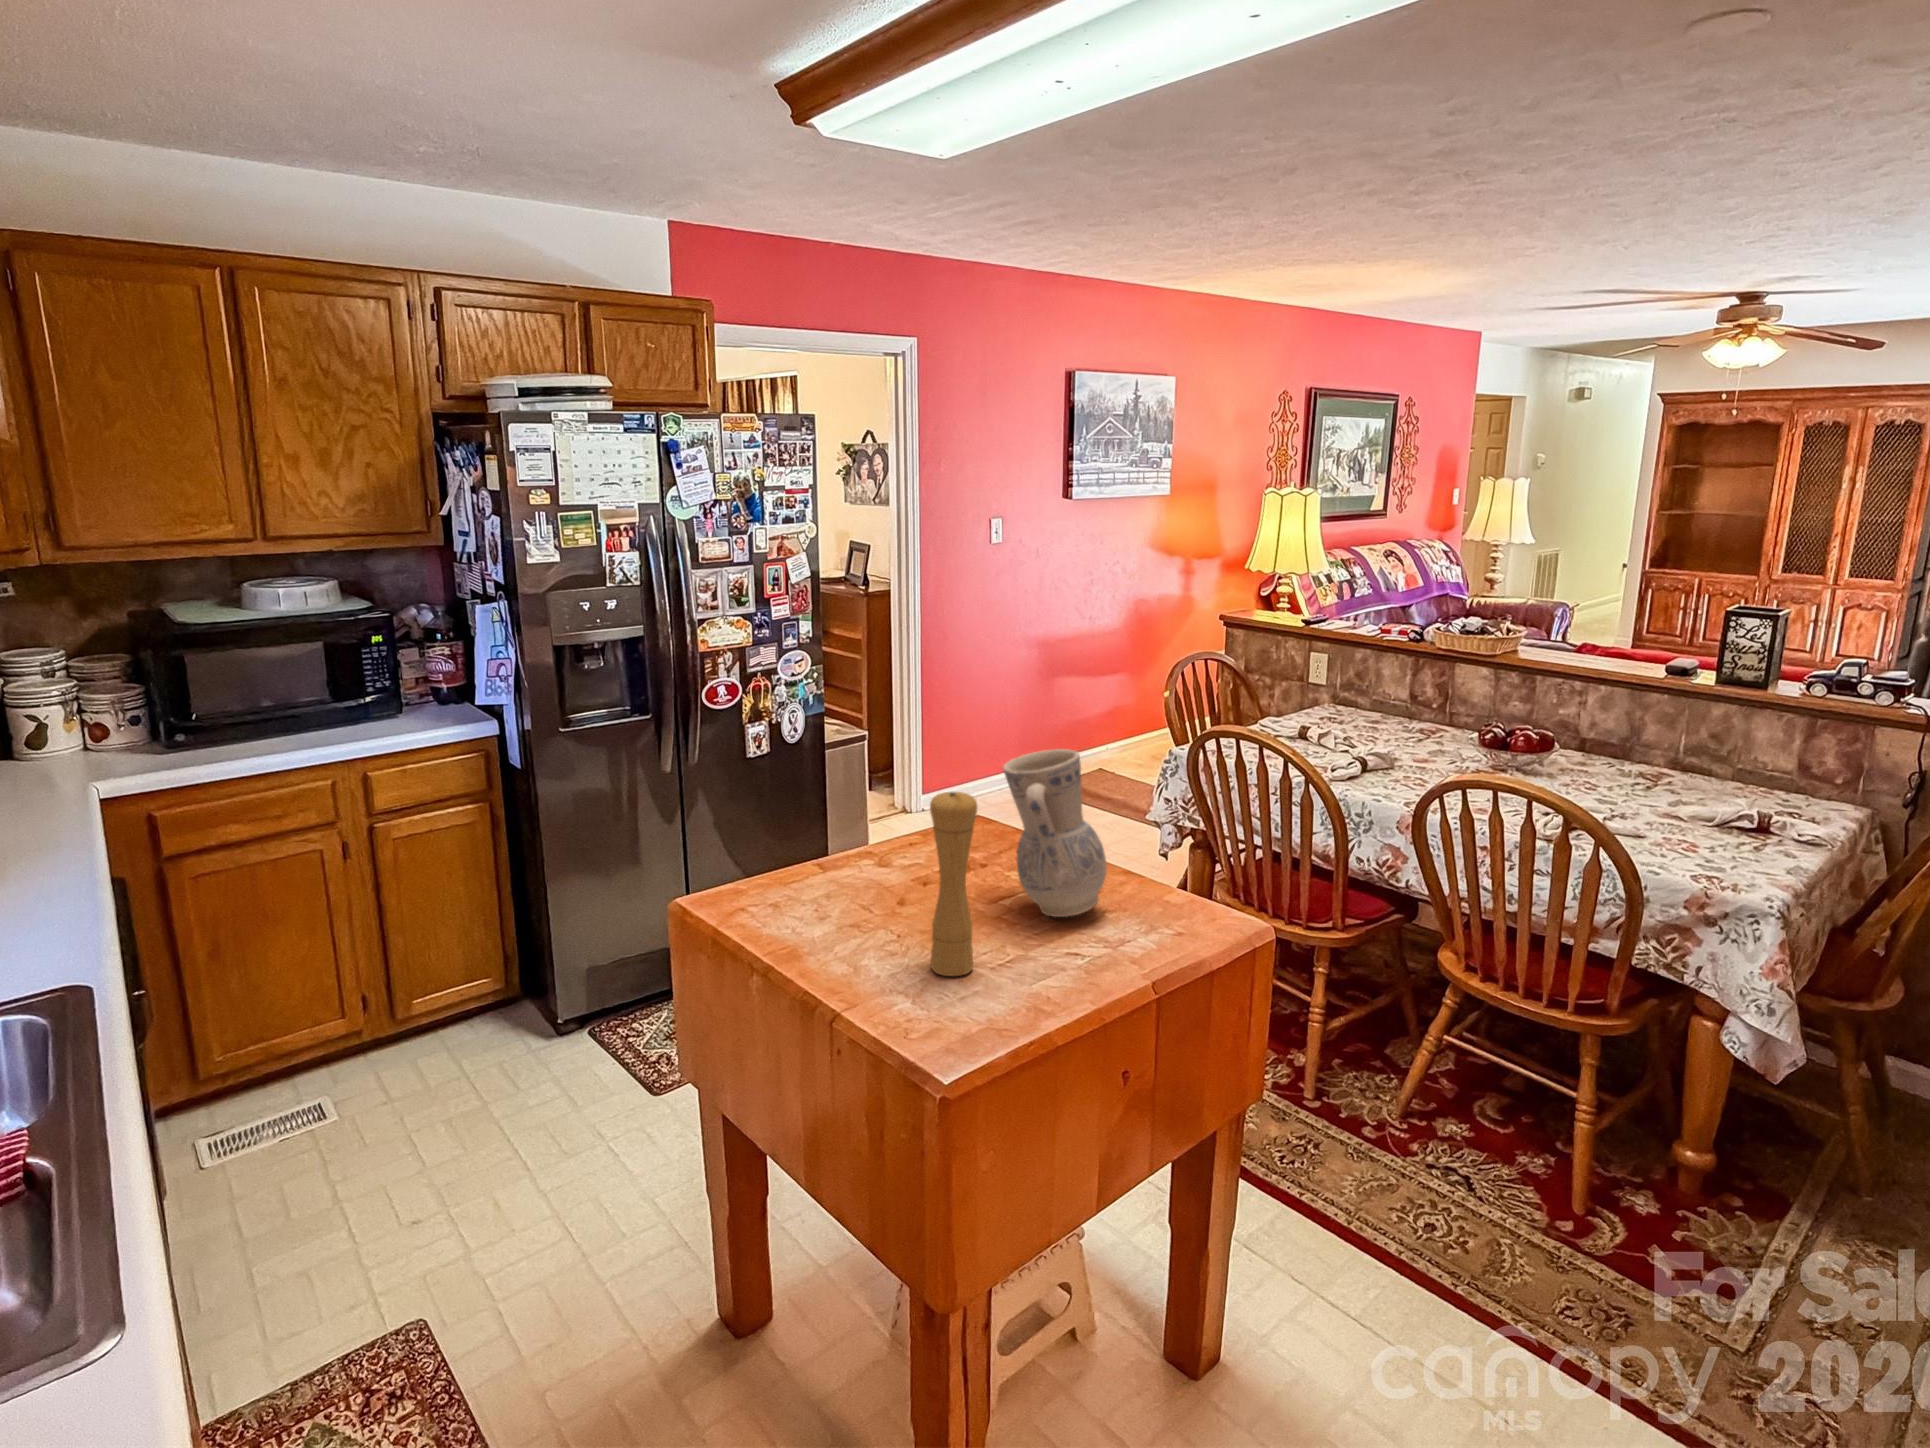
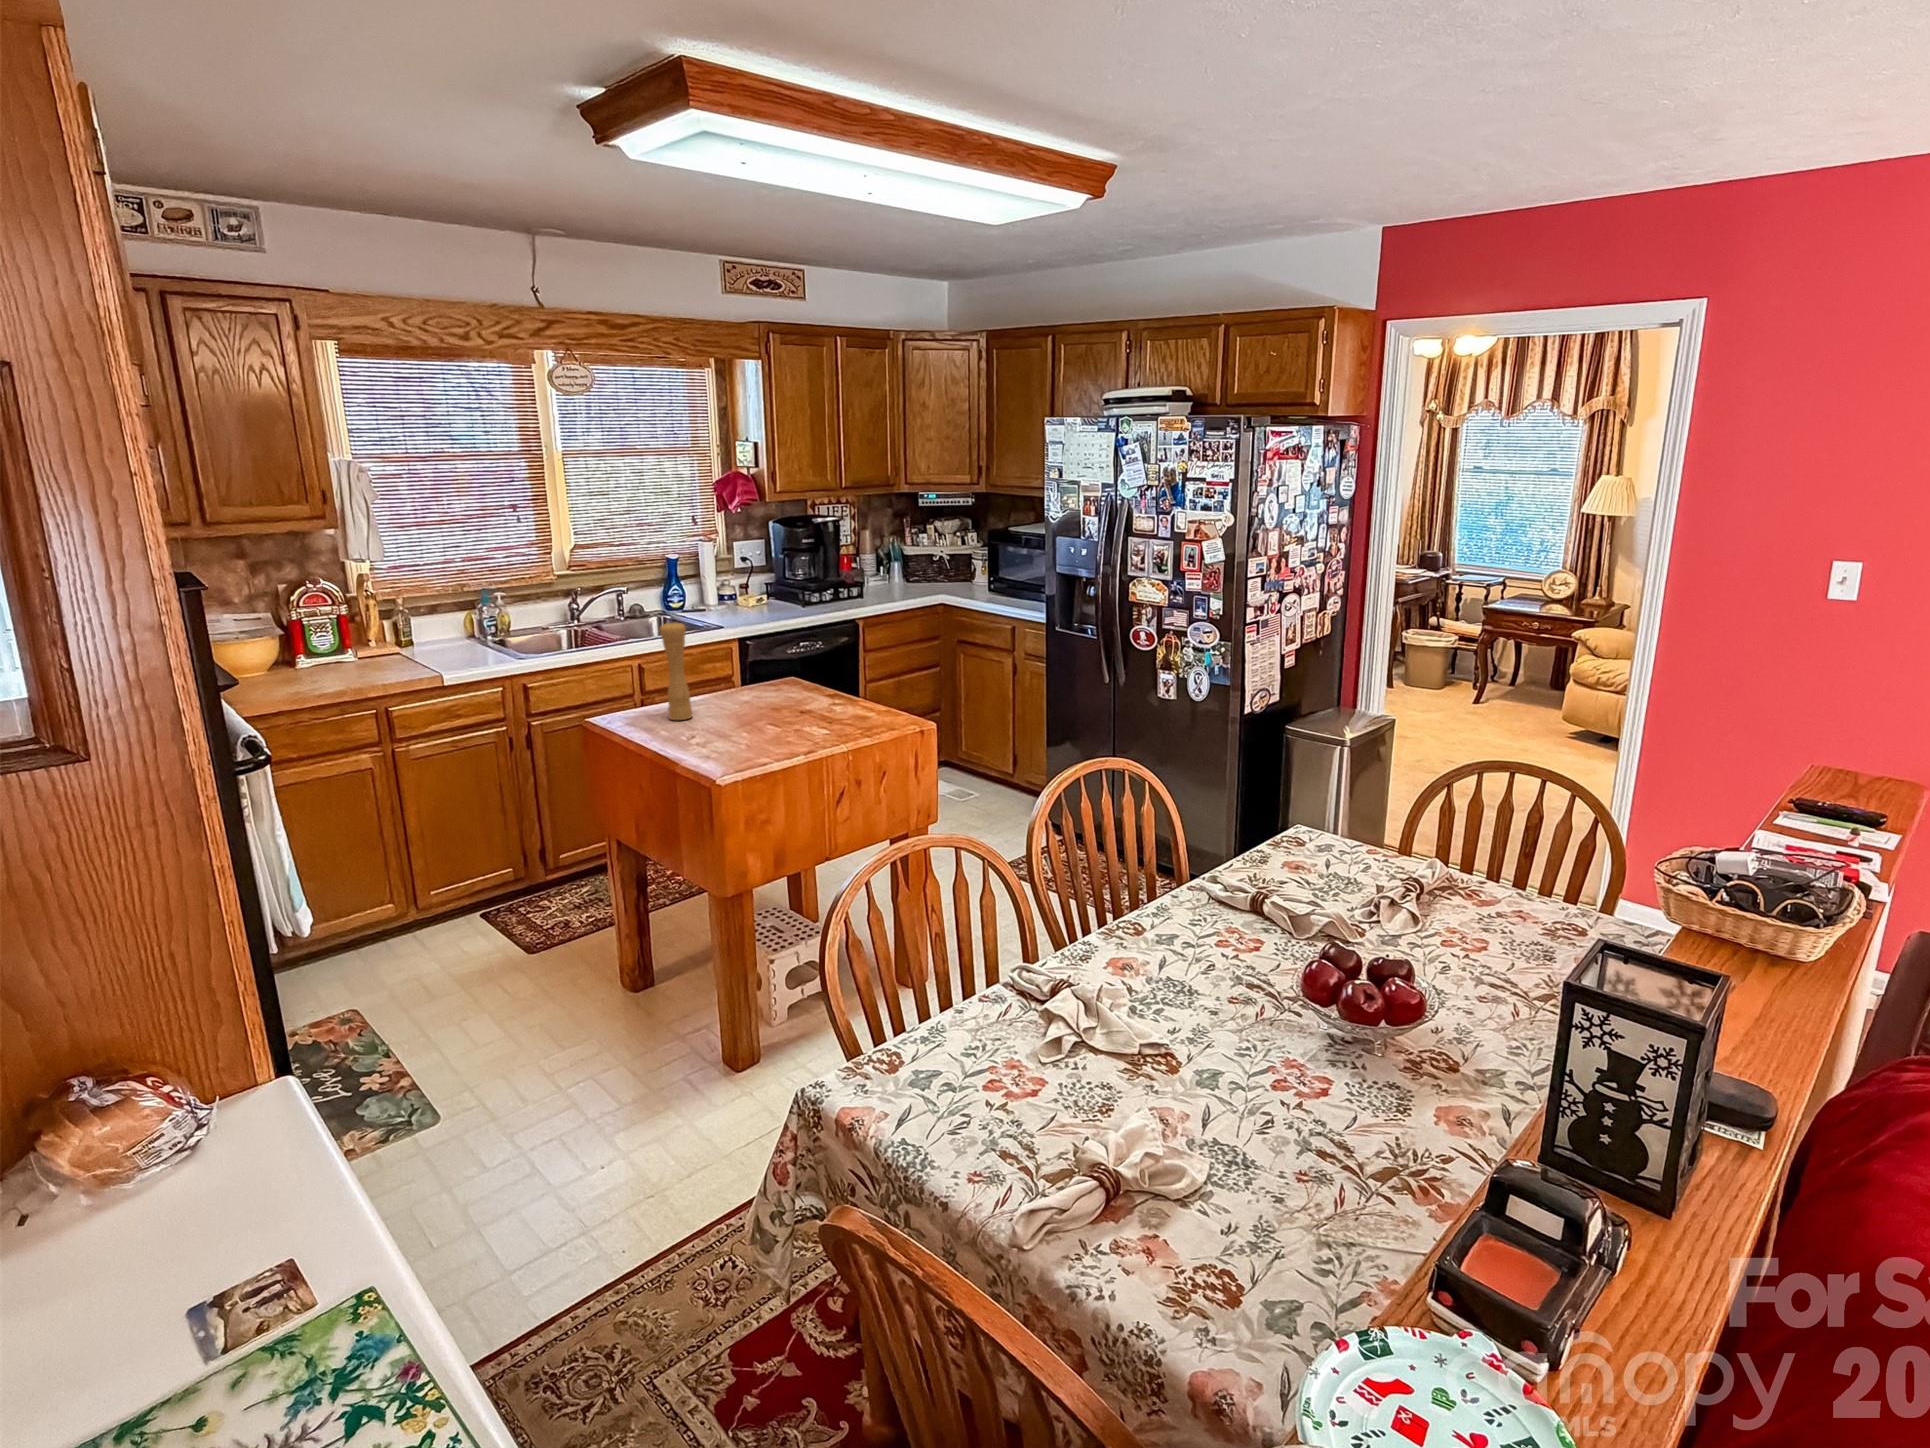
vase: present [1003,749,1107,917] -> none [709,637,786,737]

